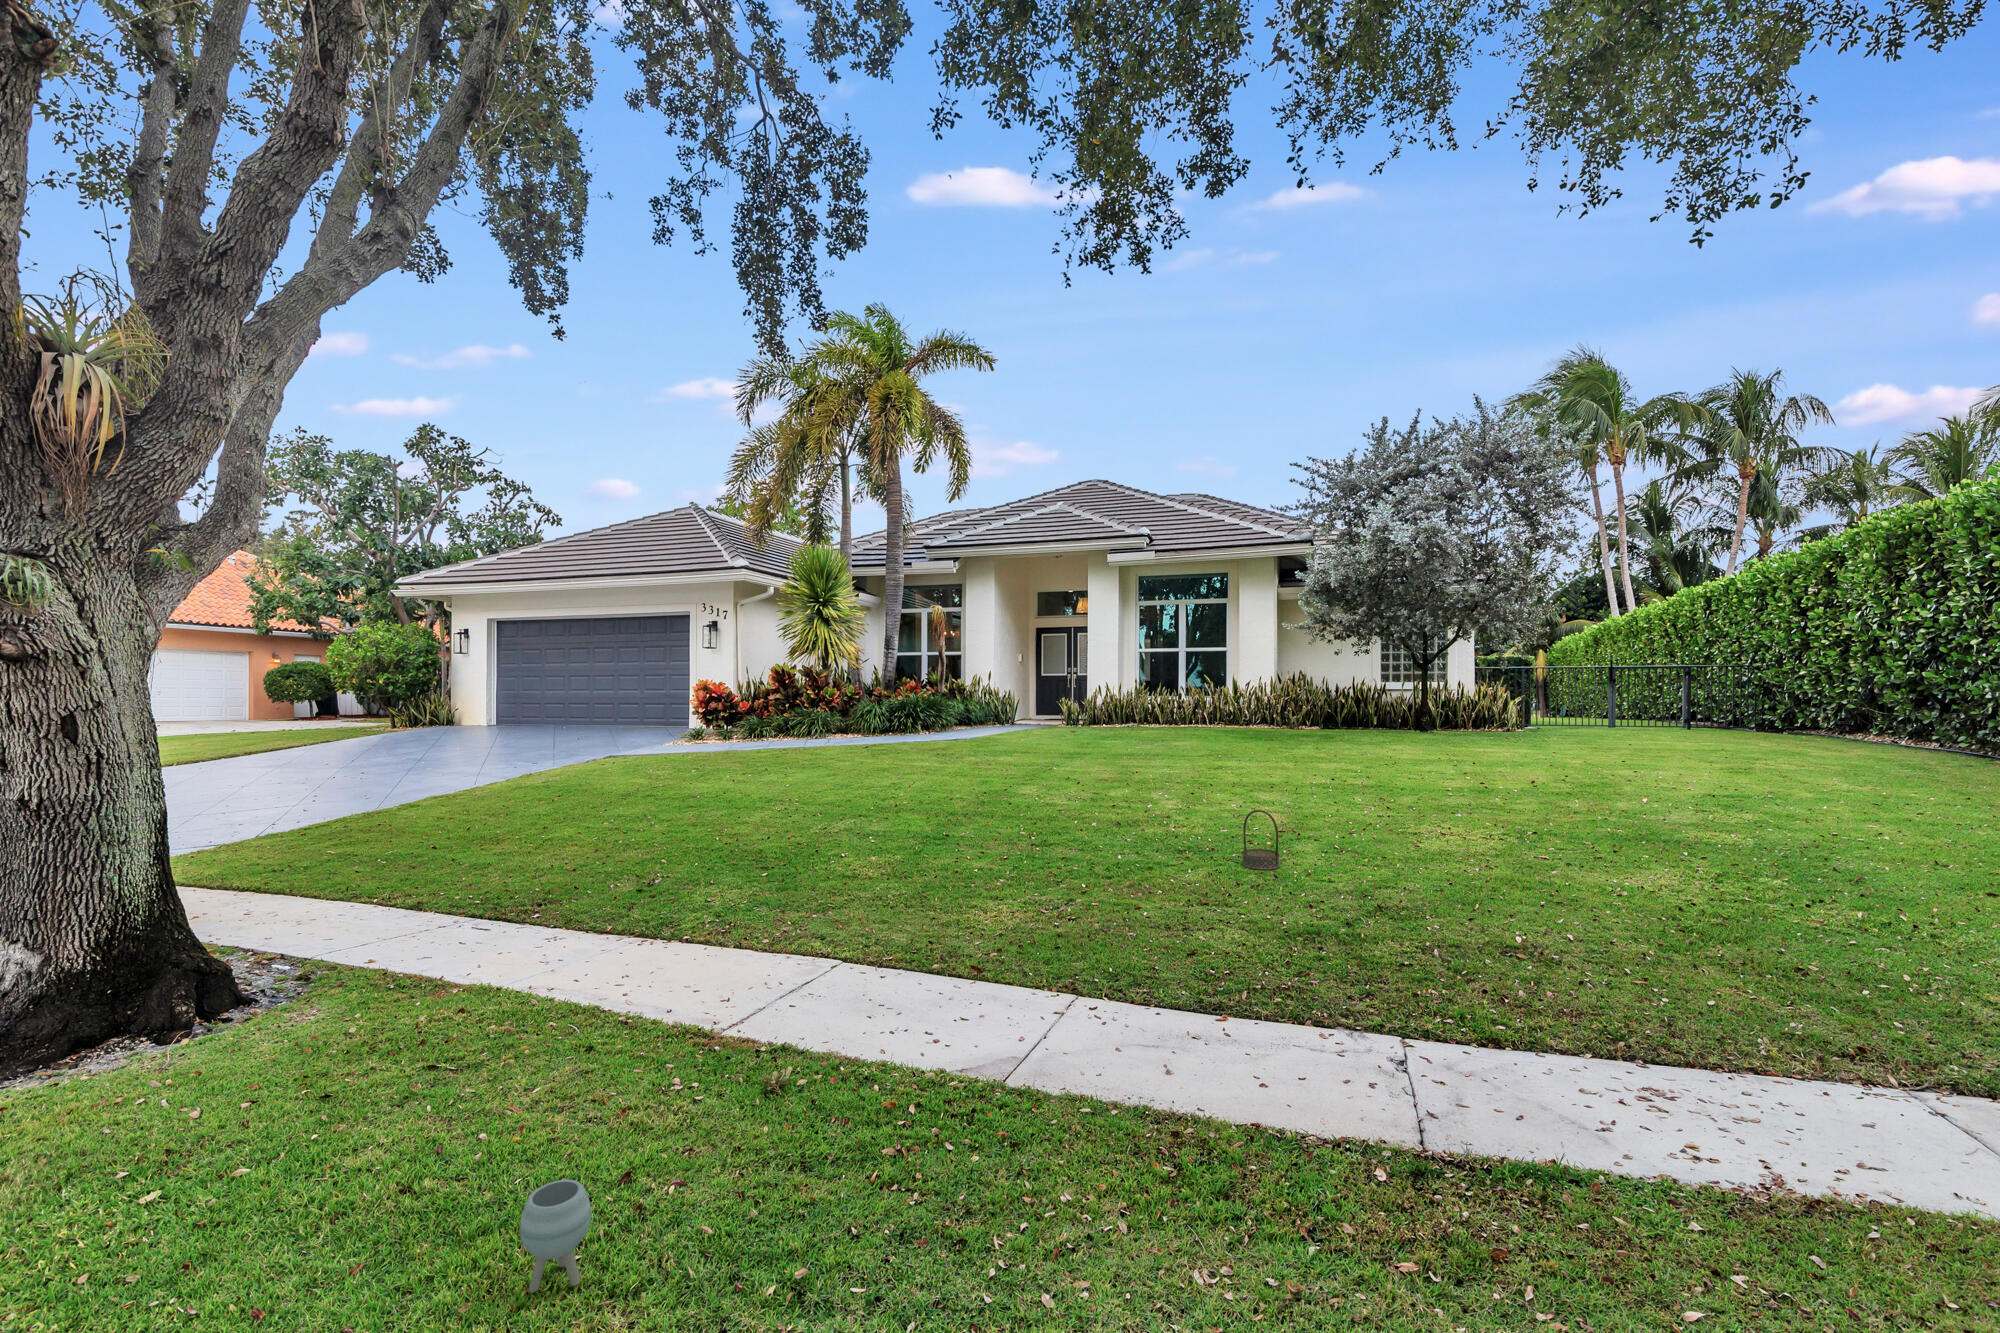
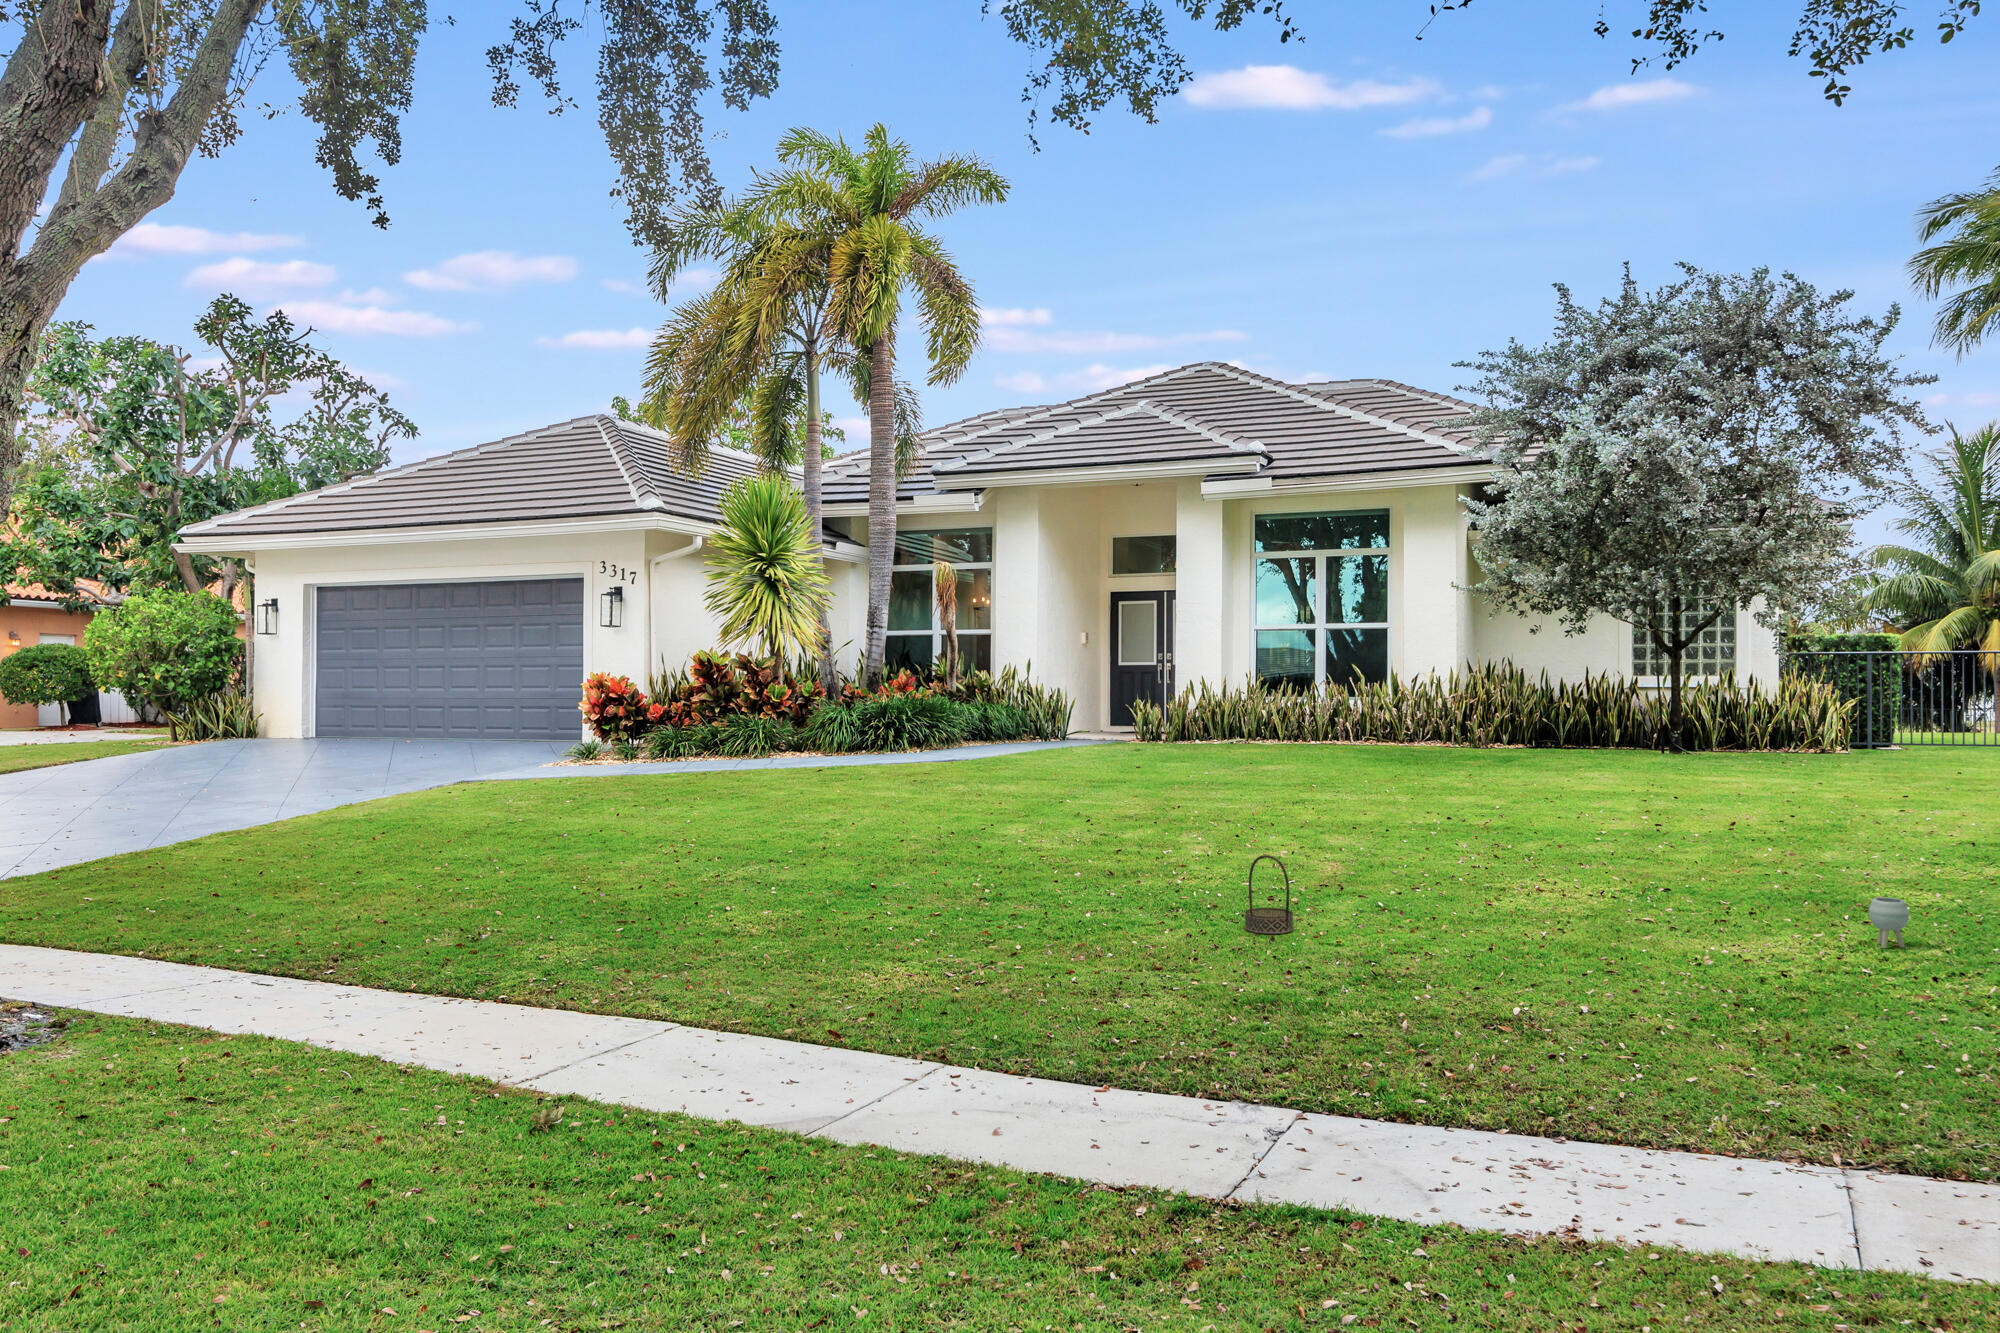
planter: present [520,1180,591,1293] -> present [1869,897,1909,948]

